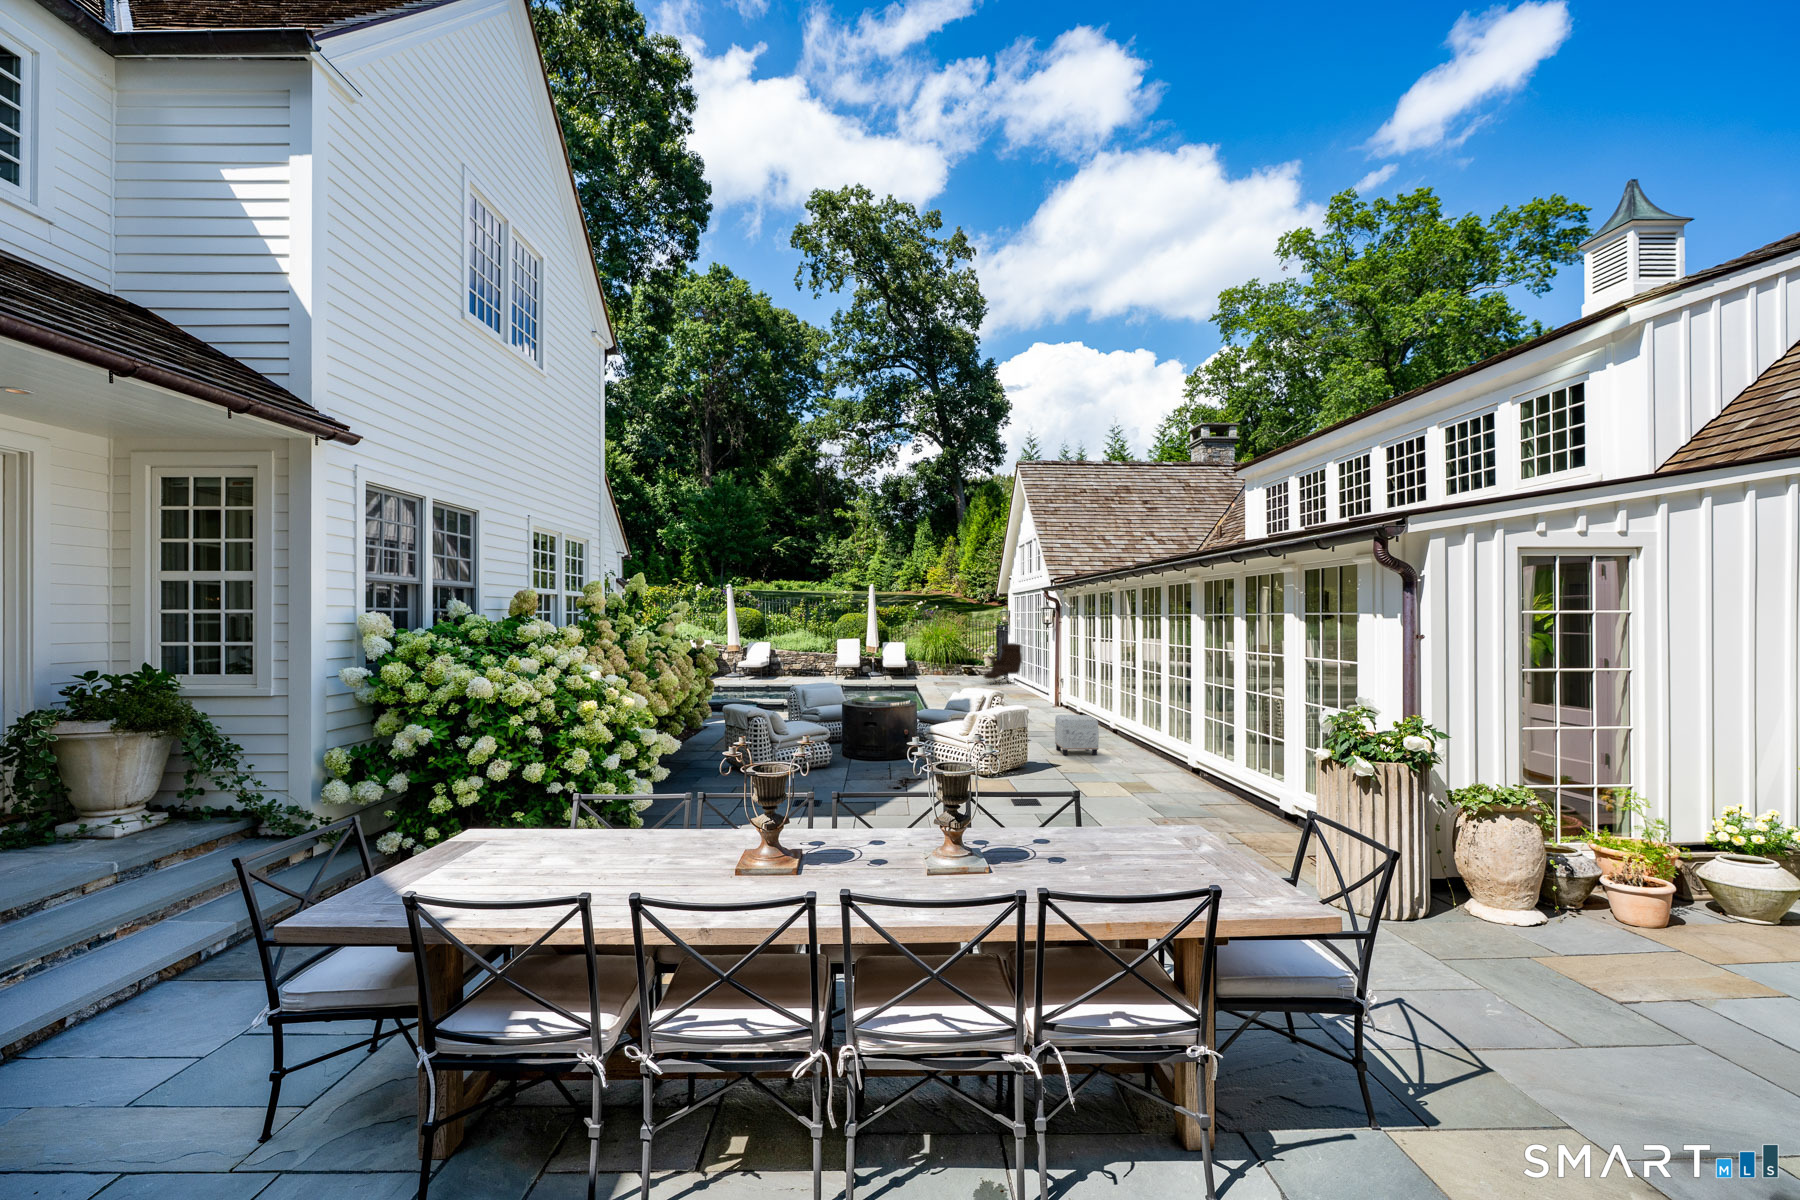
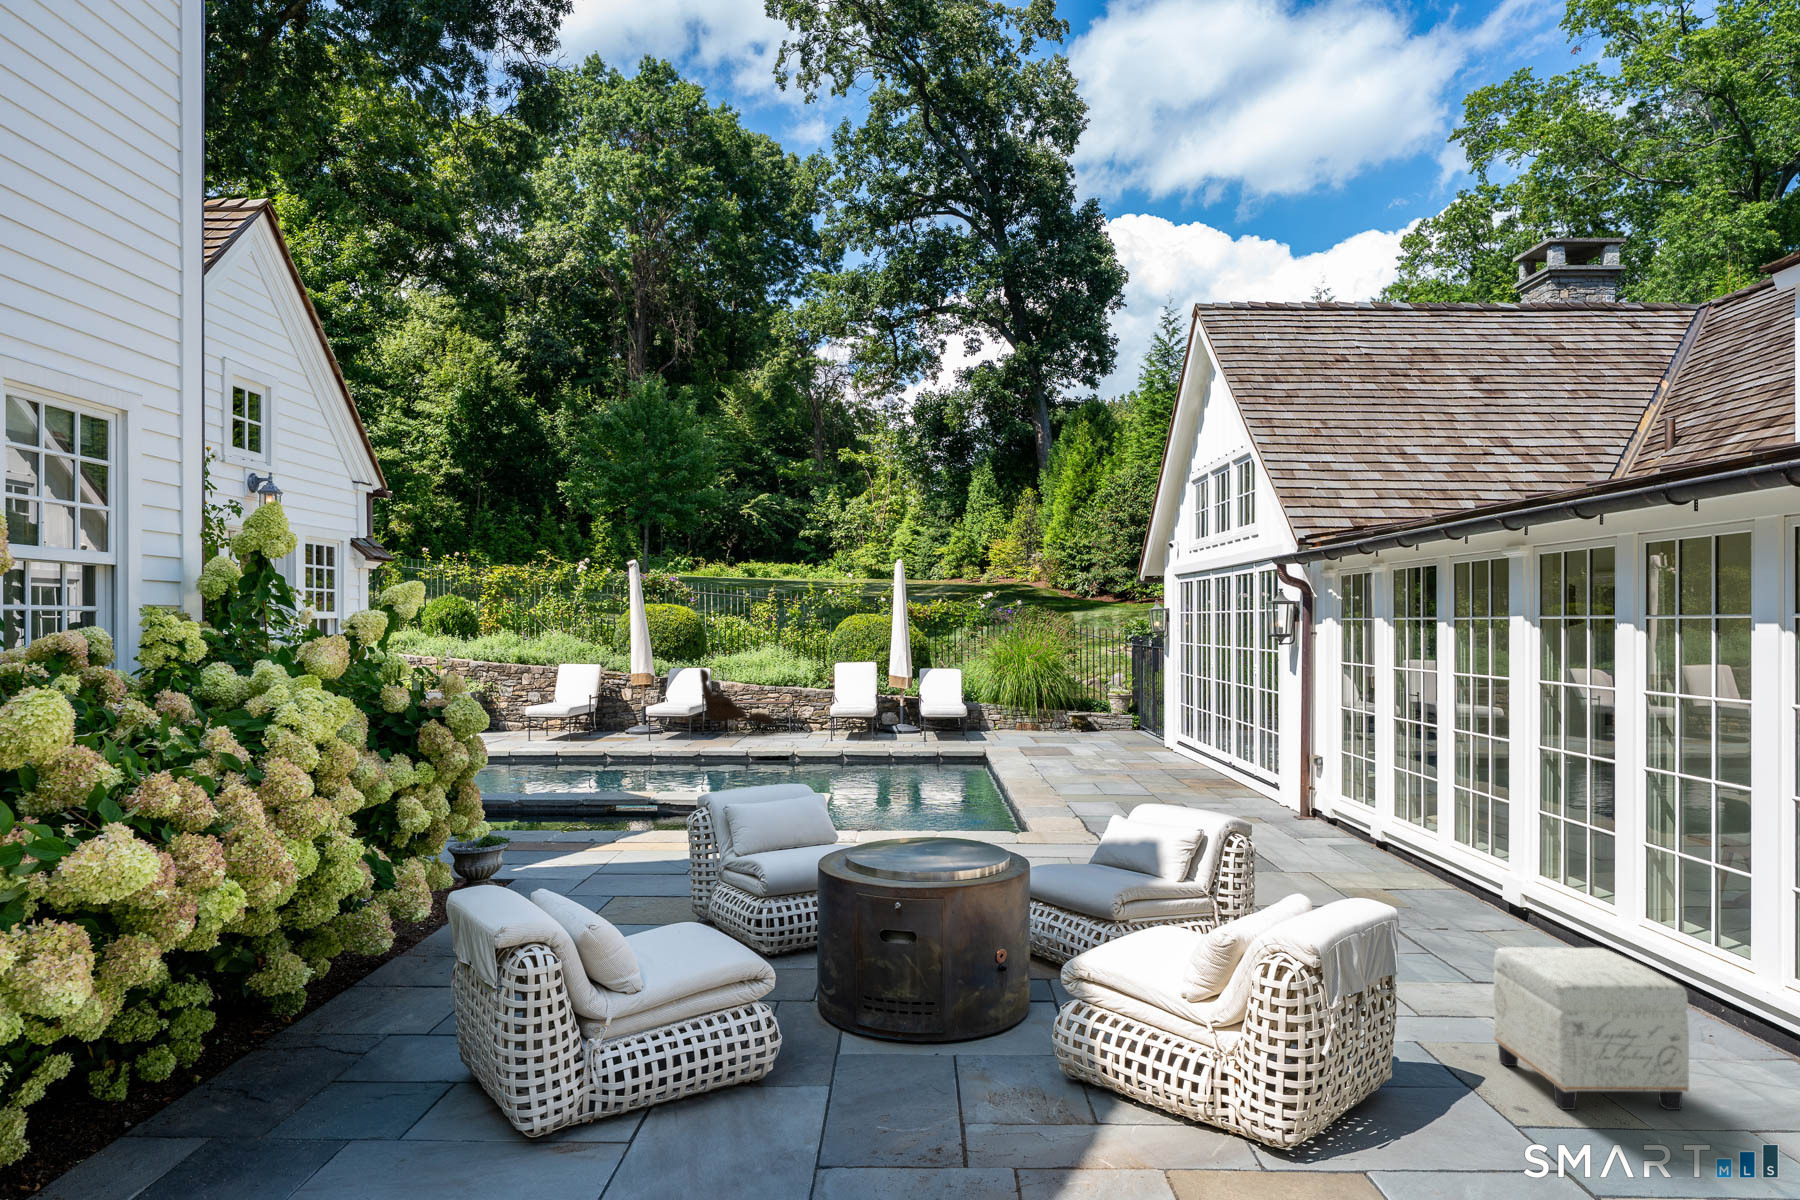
lounge chair: present [984,643,1022,683] -> present [700,669,774,738]

